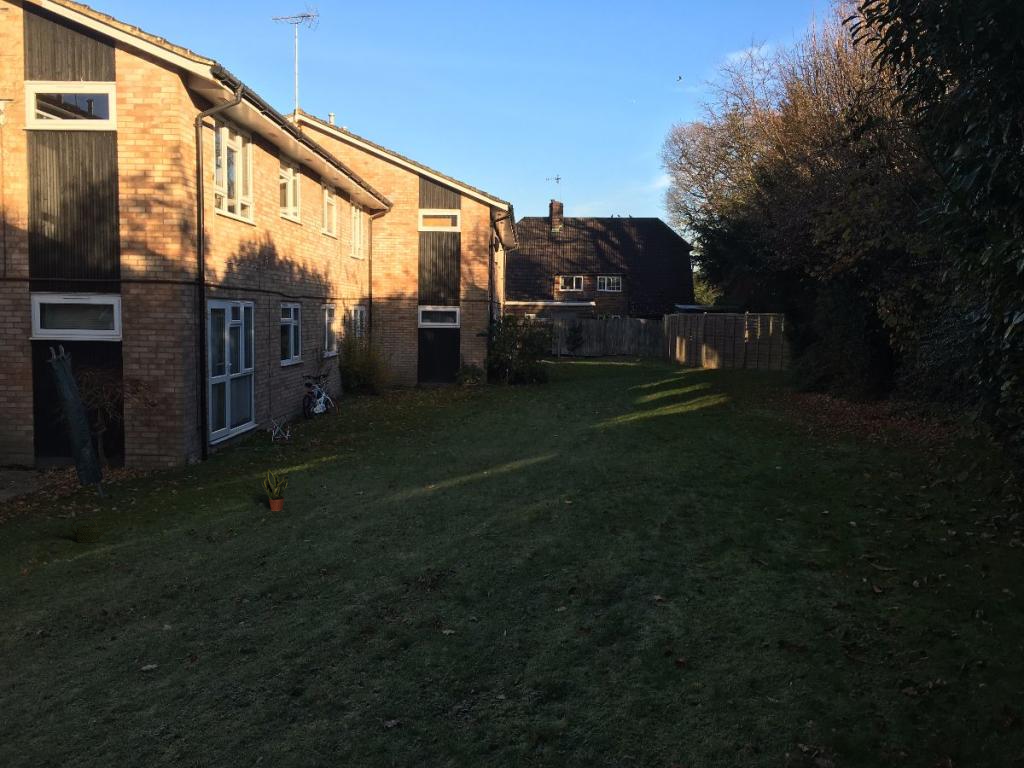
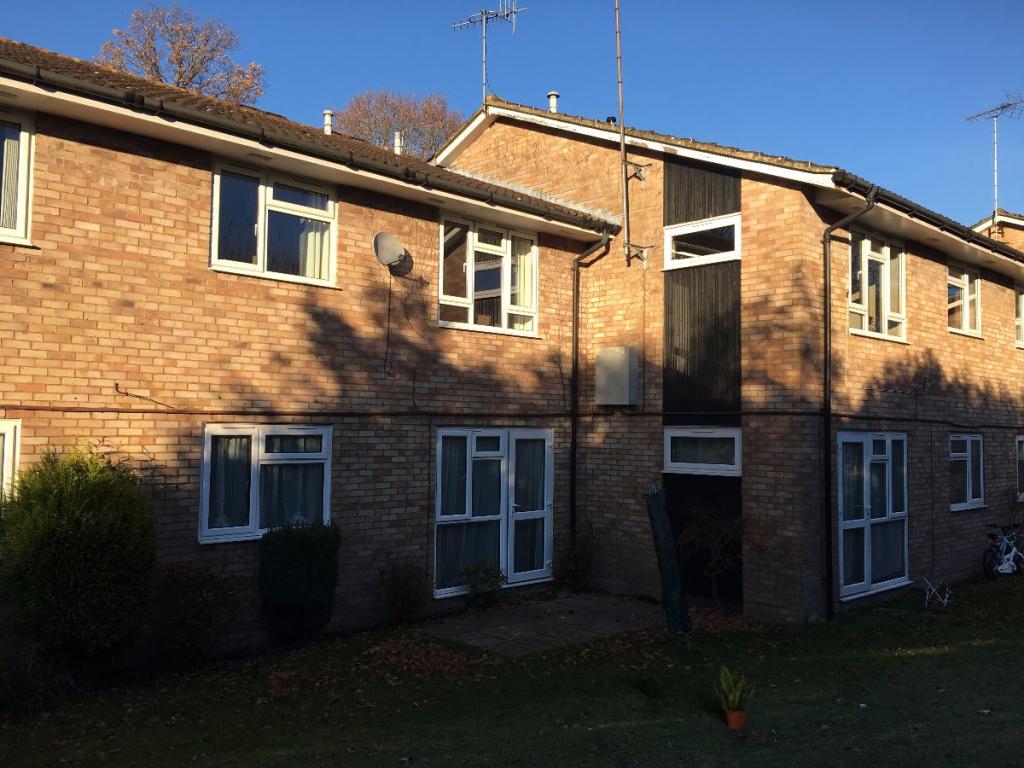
potted plant: present [262,469,287,511] -> present [714,666,754,729]

